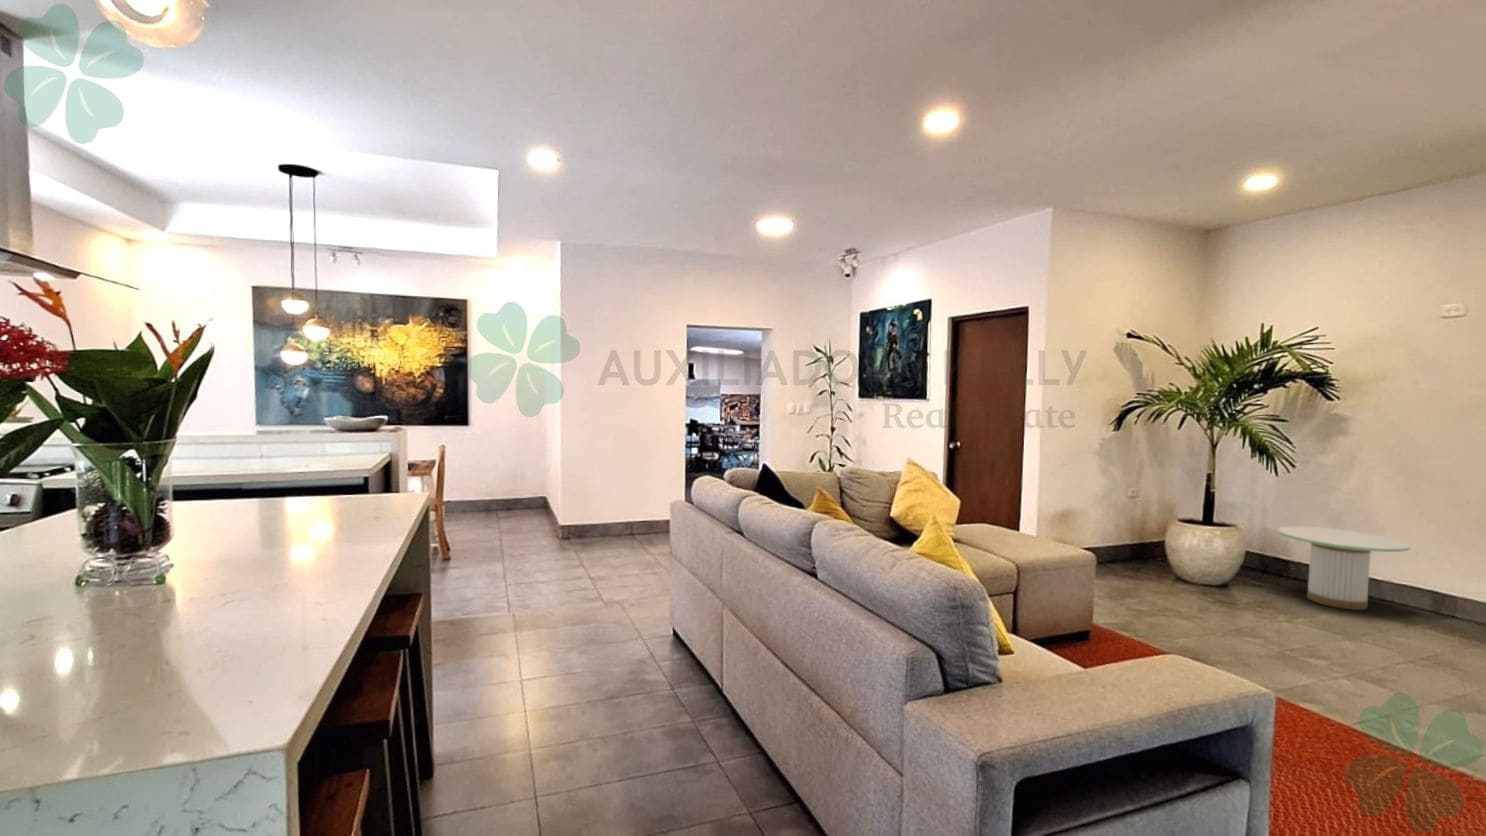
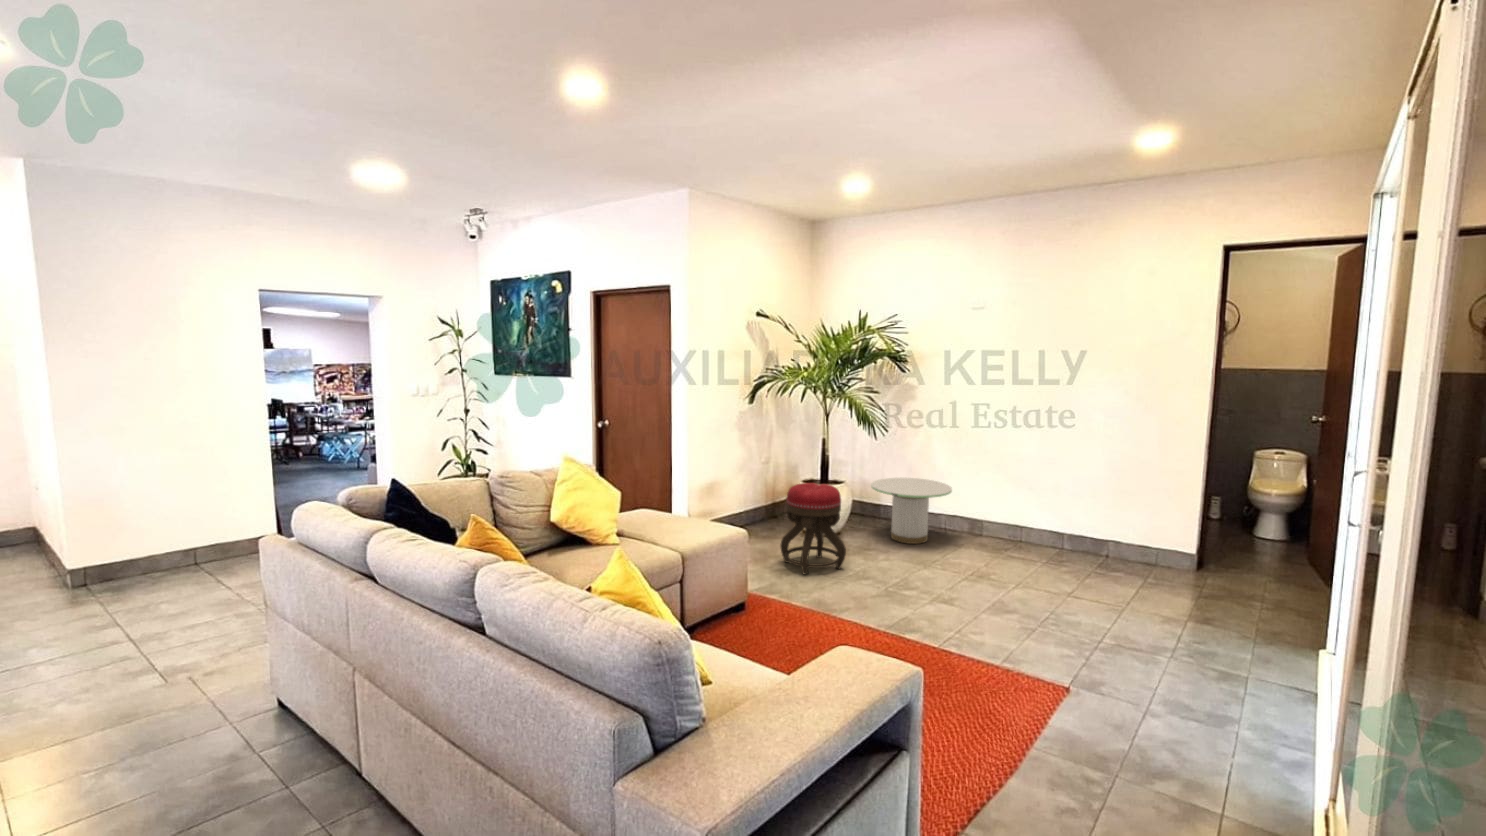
ottoman: none [1147,513,1237,617] -> present [781,483,846,574]

